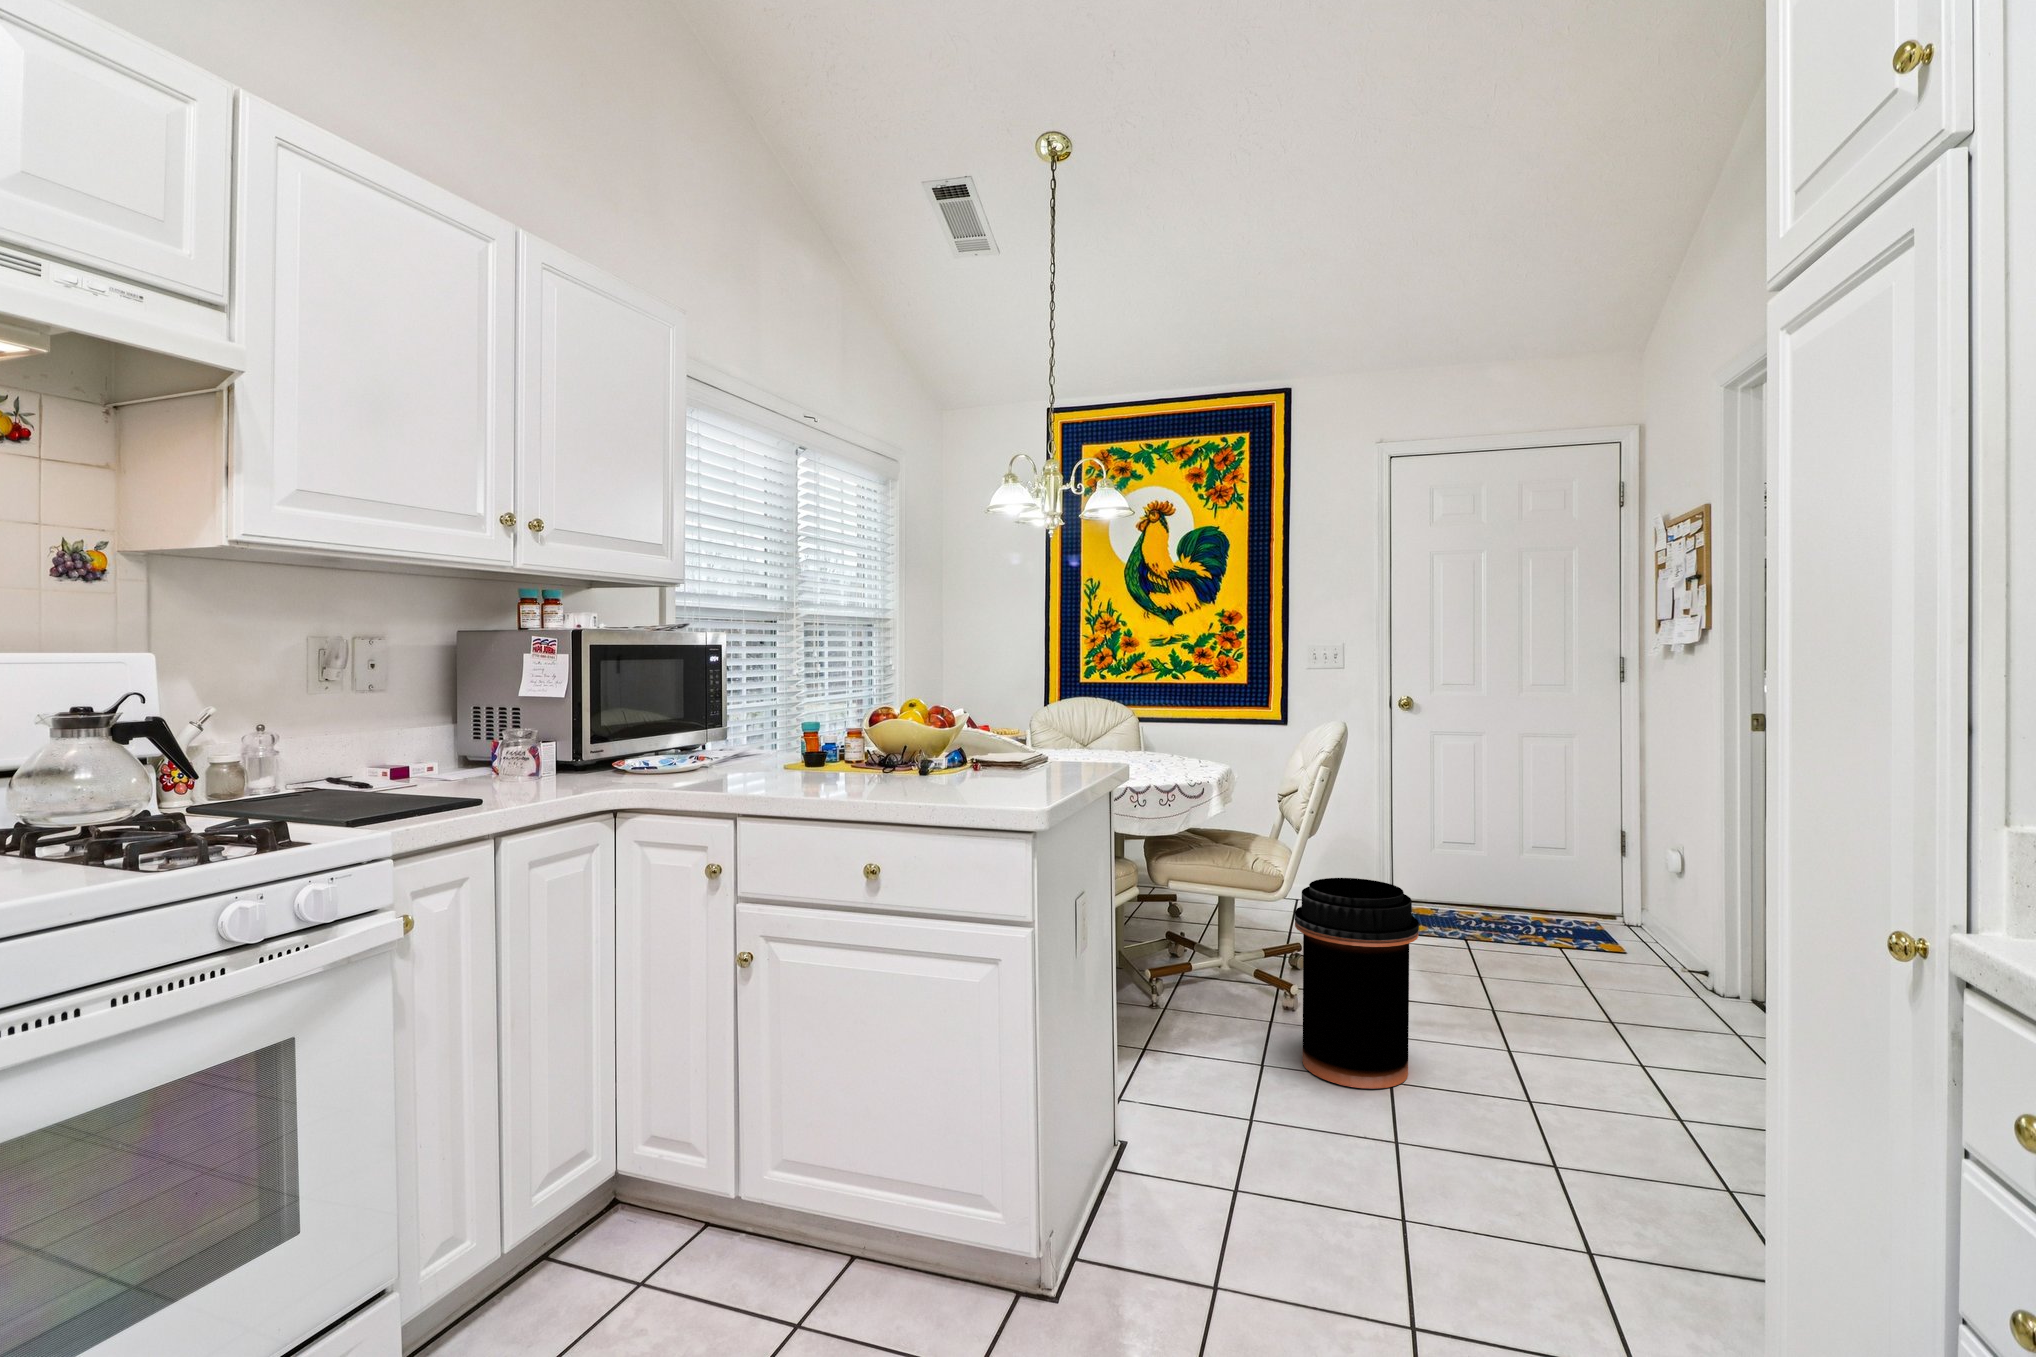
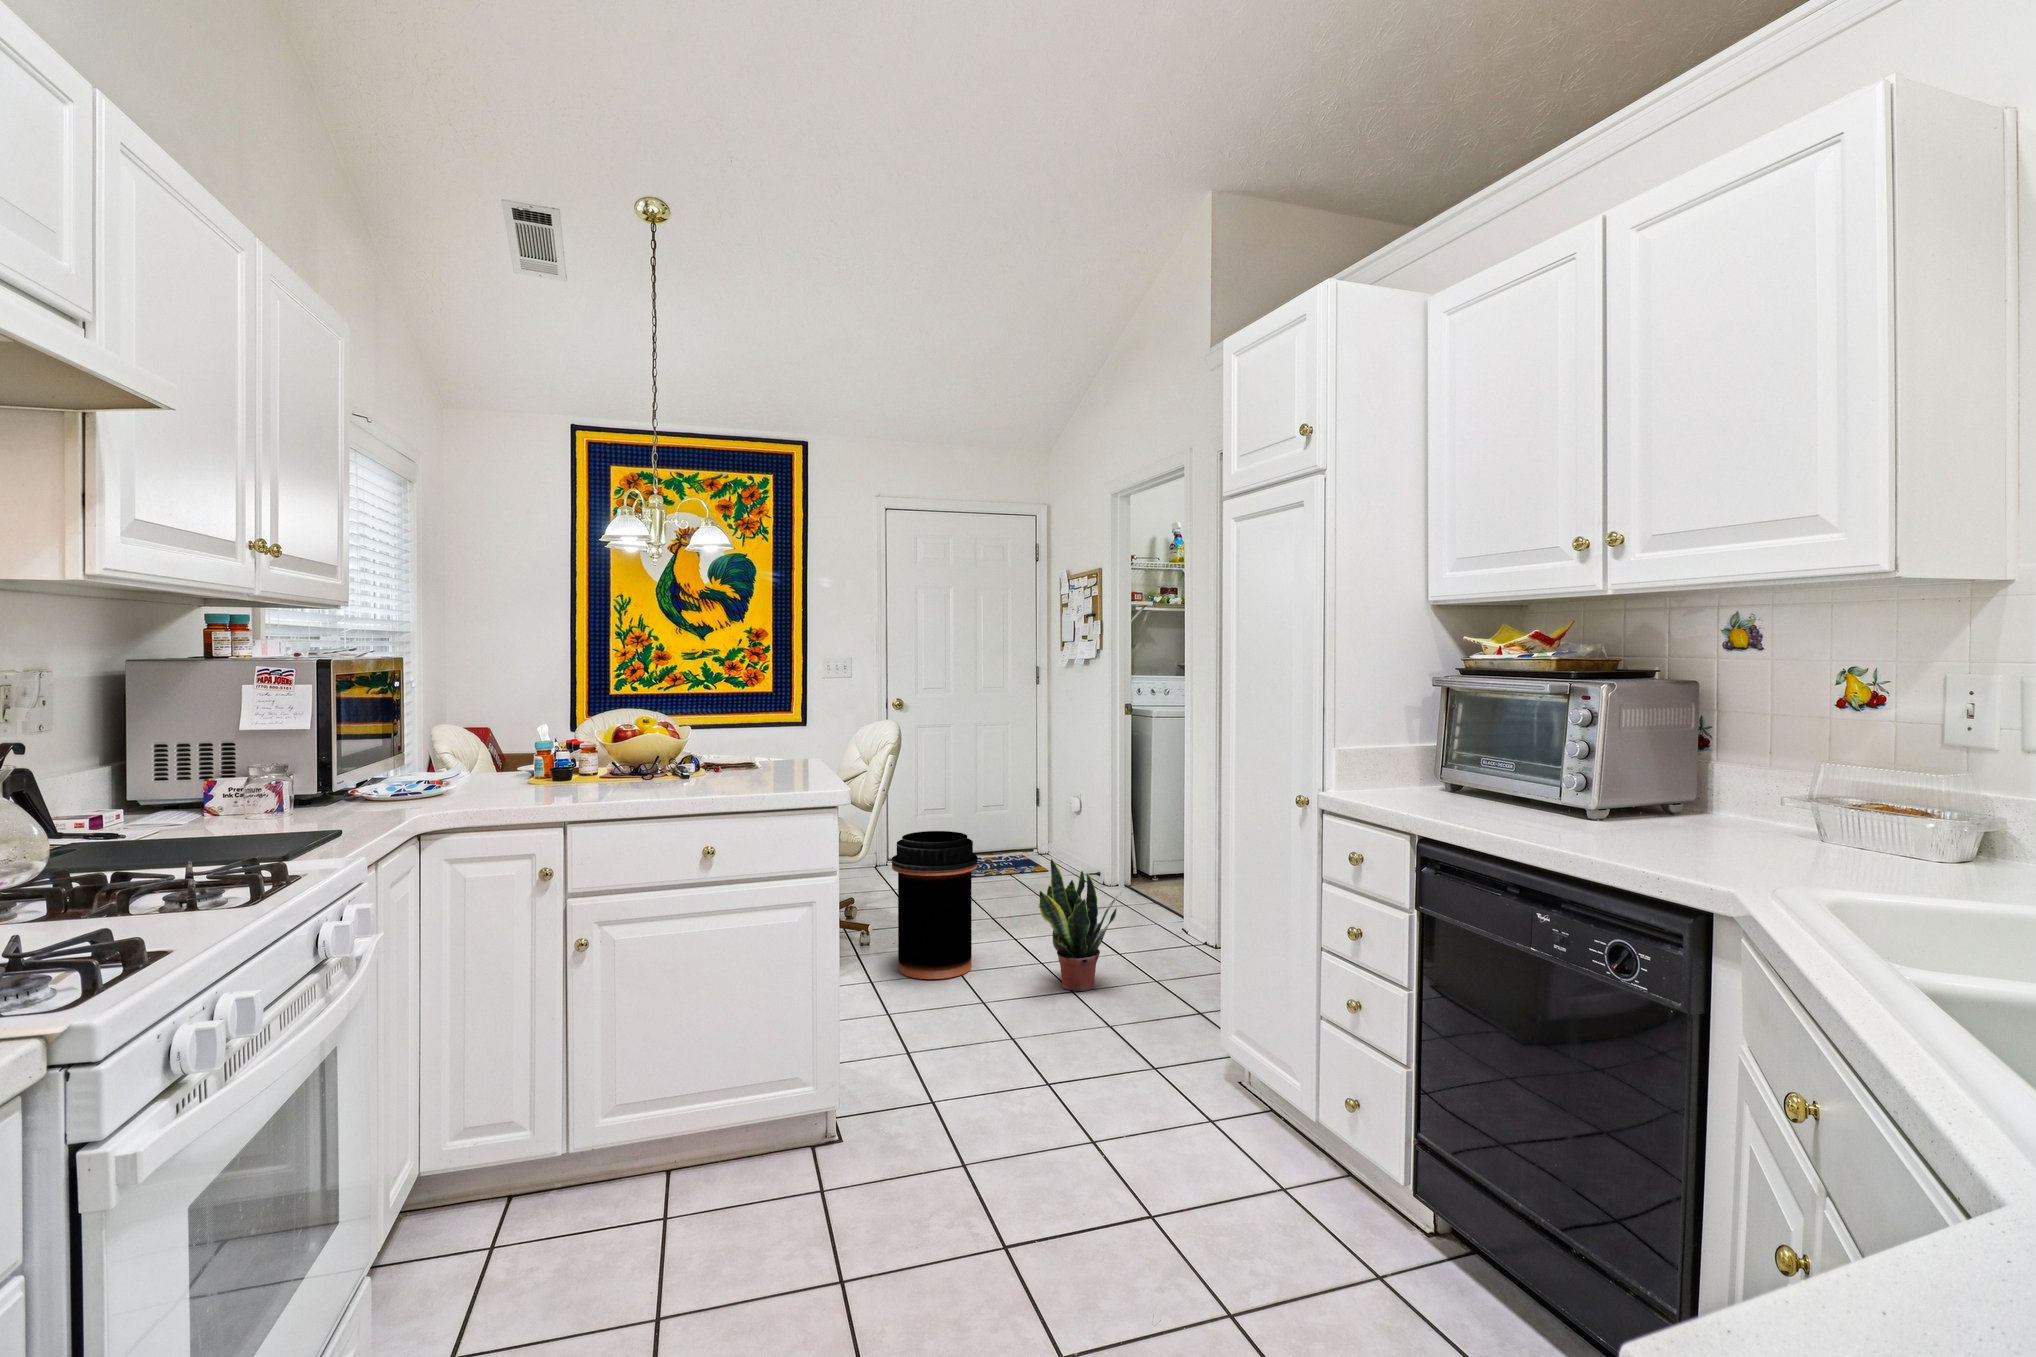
potted plant: none [1481,950,1649,1171] -> present [1038,859,1122,991]

